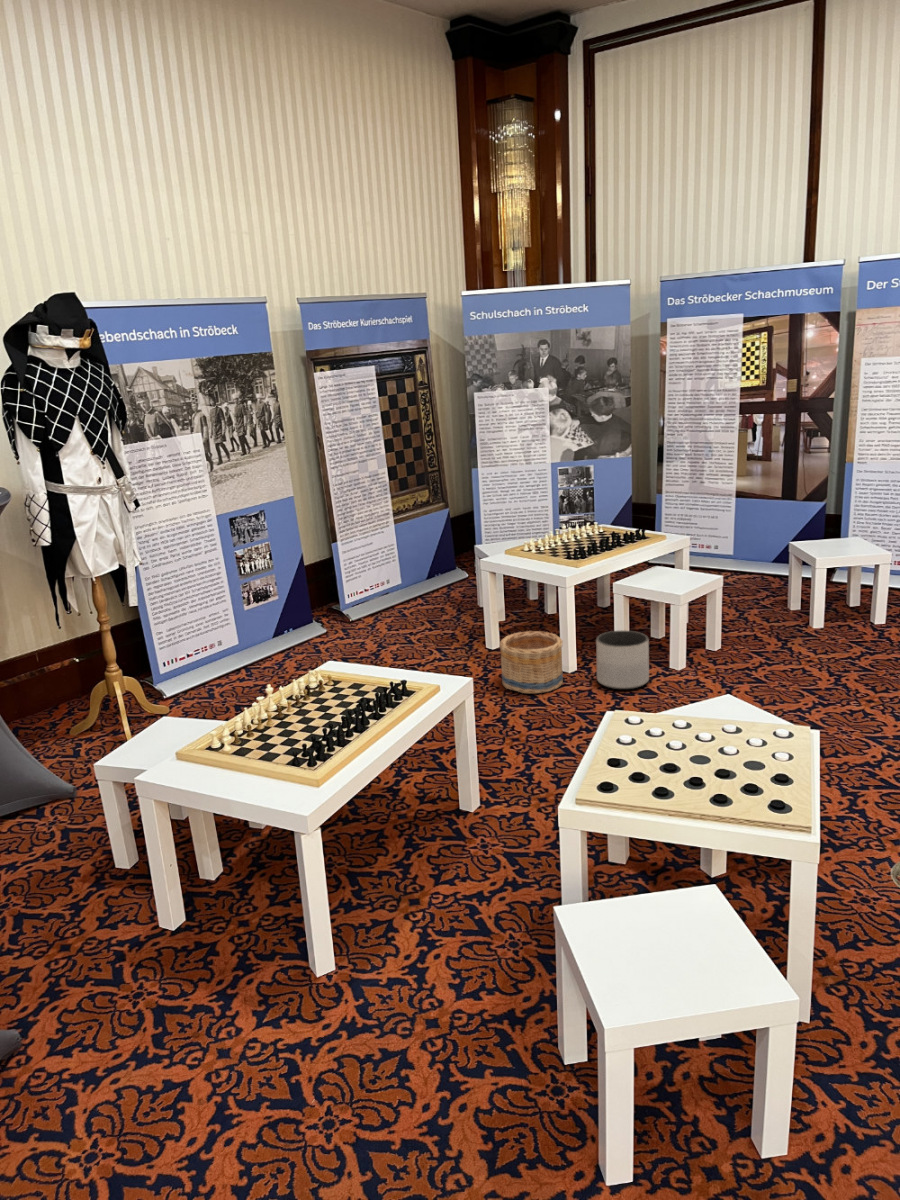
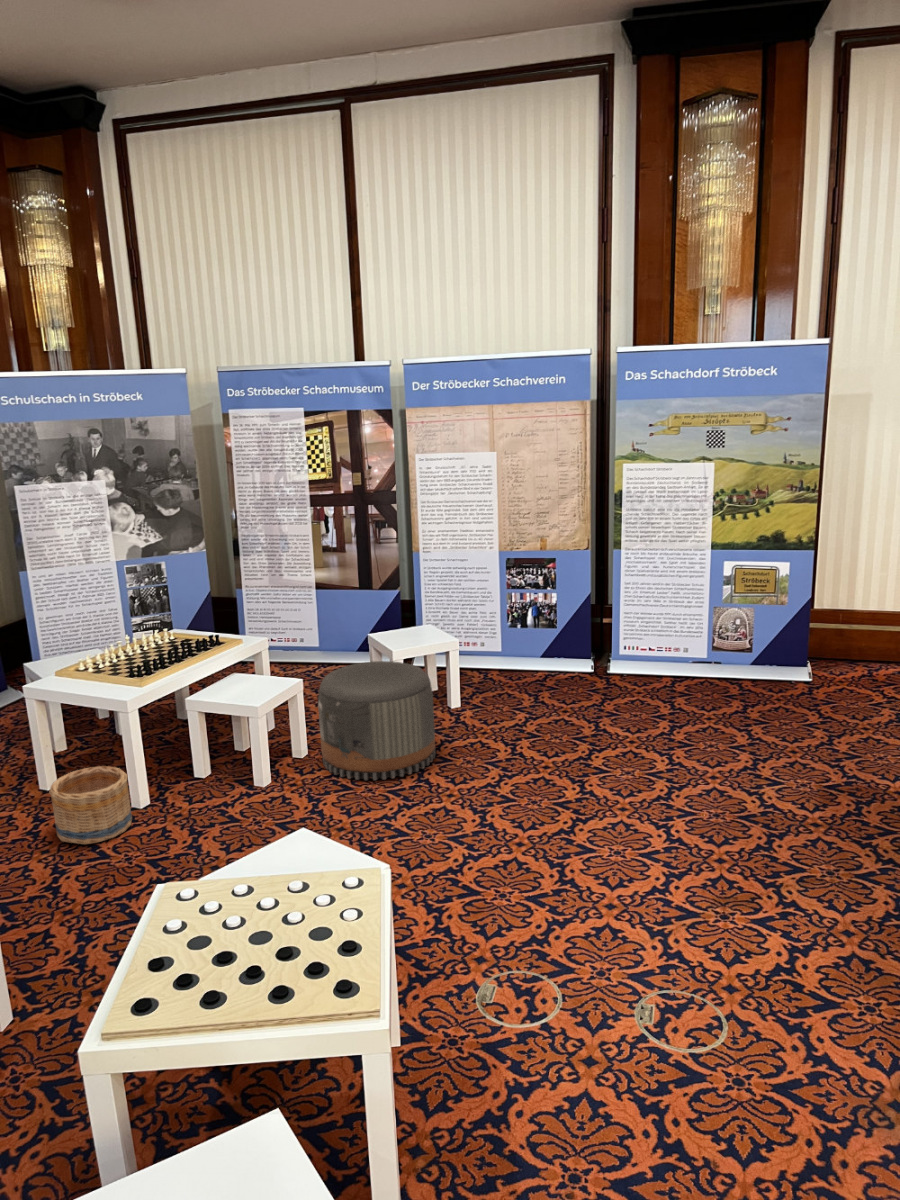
pouf: none [737,565,858,678] -> present [318,661,435,780]
planter: present [596,630,649,689] -> none [167,753,230,822]

